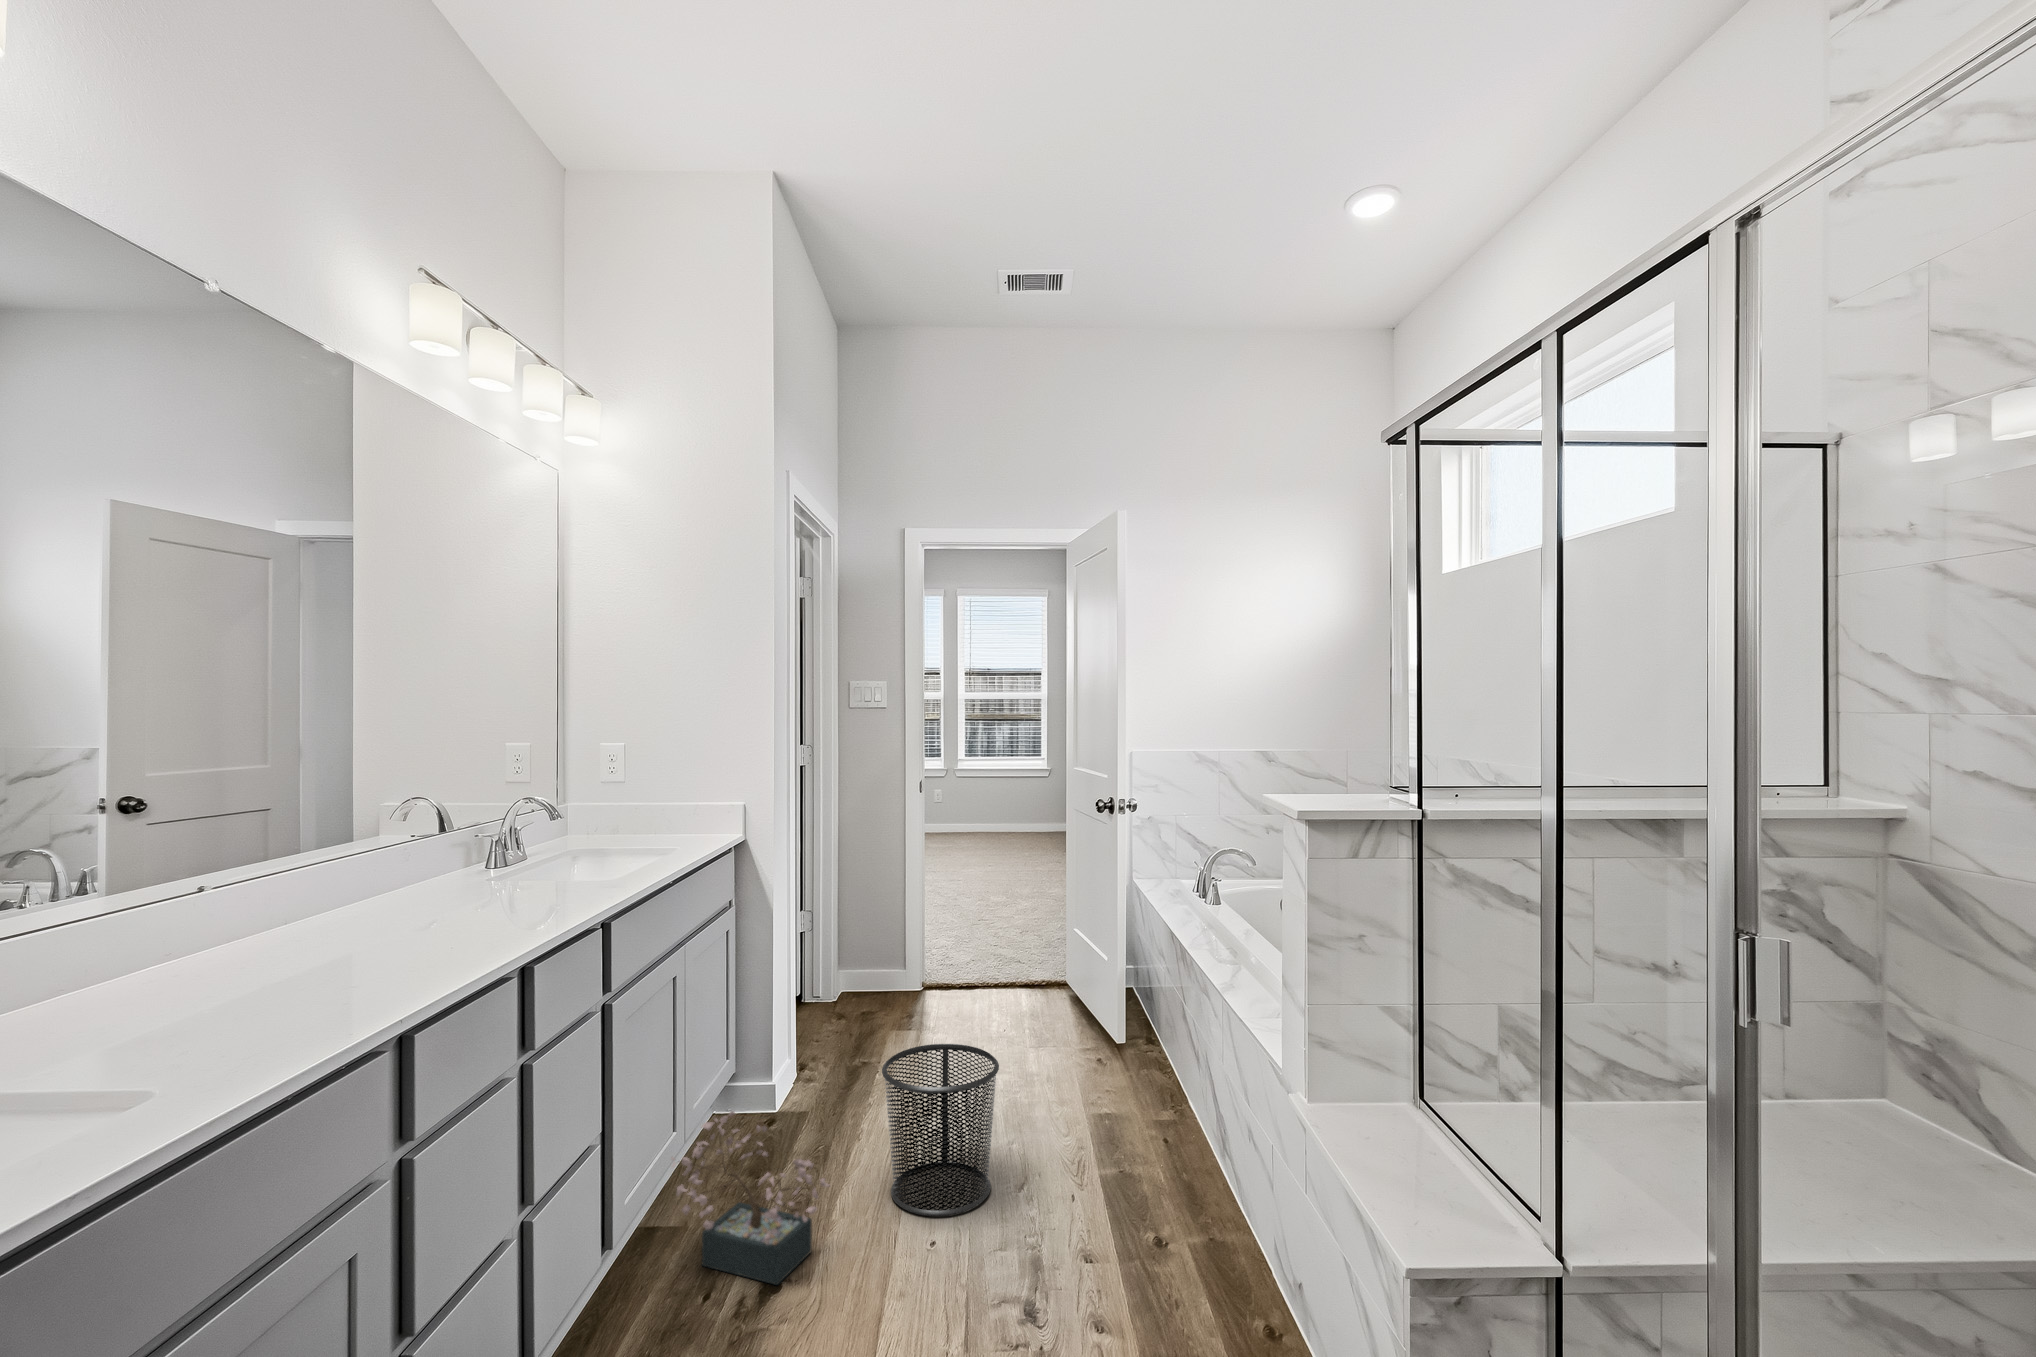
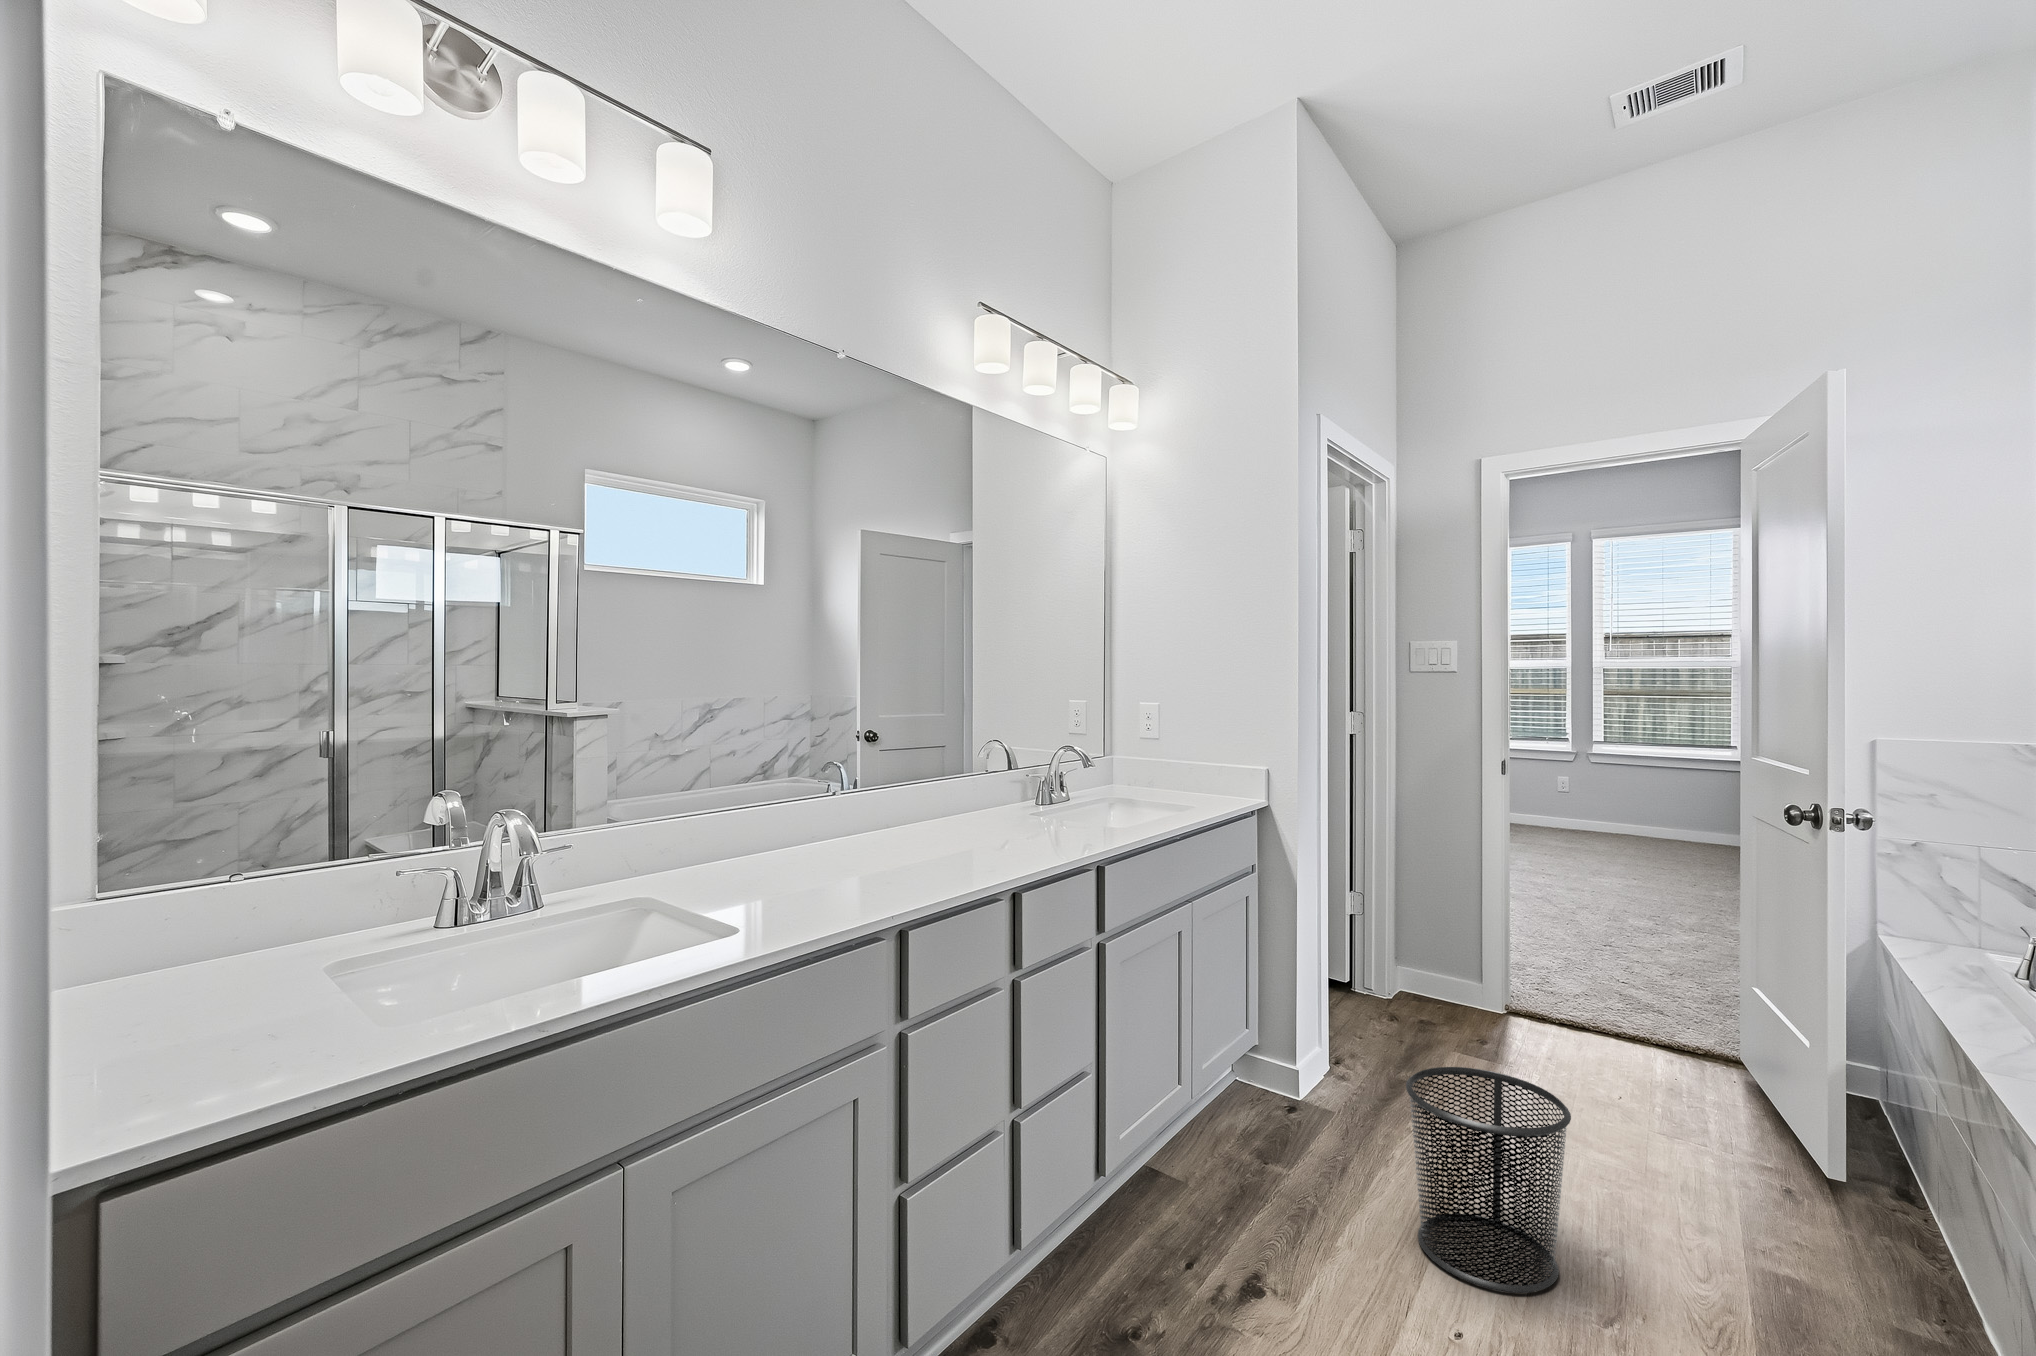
decorative plant: present [672,1111,830,1285] -> none [1158,1081,1331,1288]

